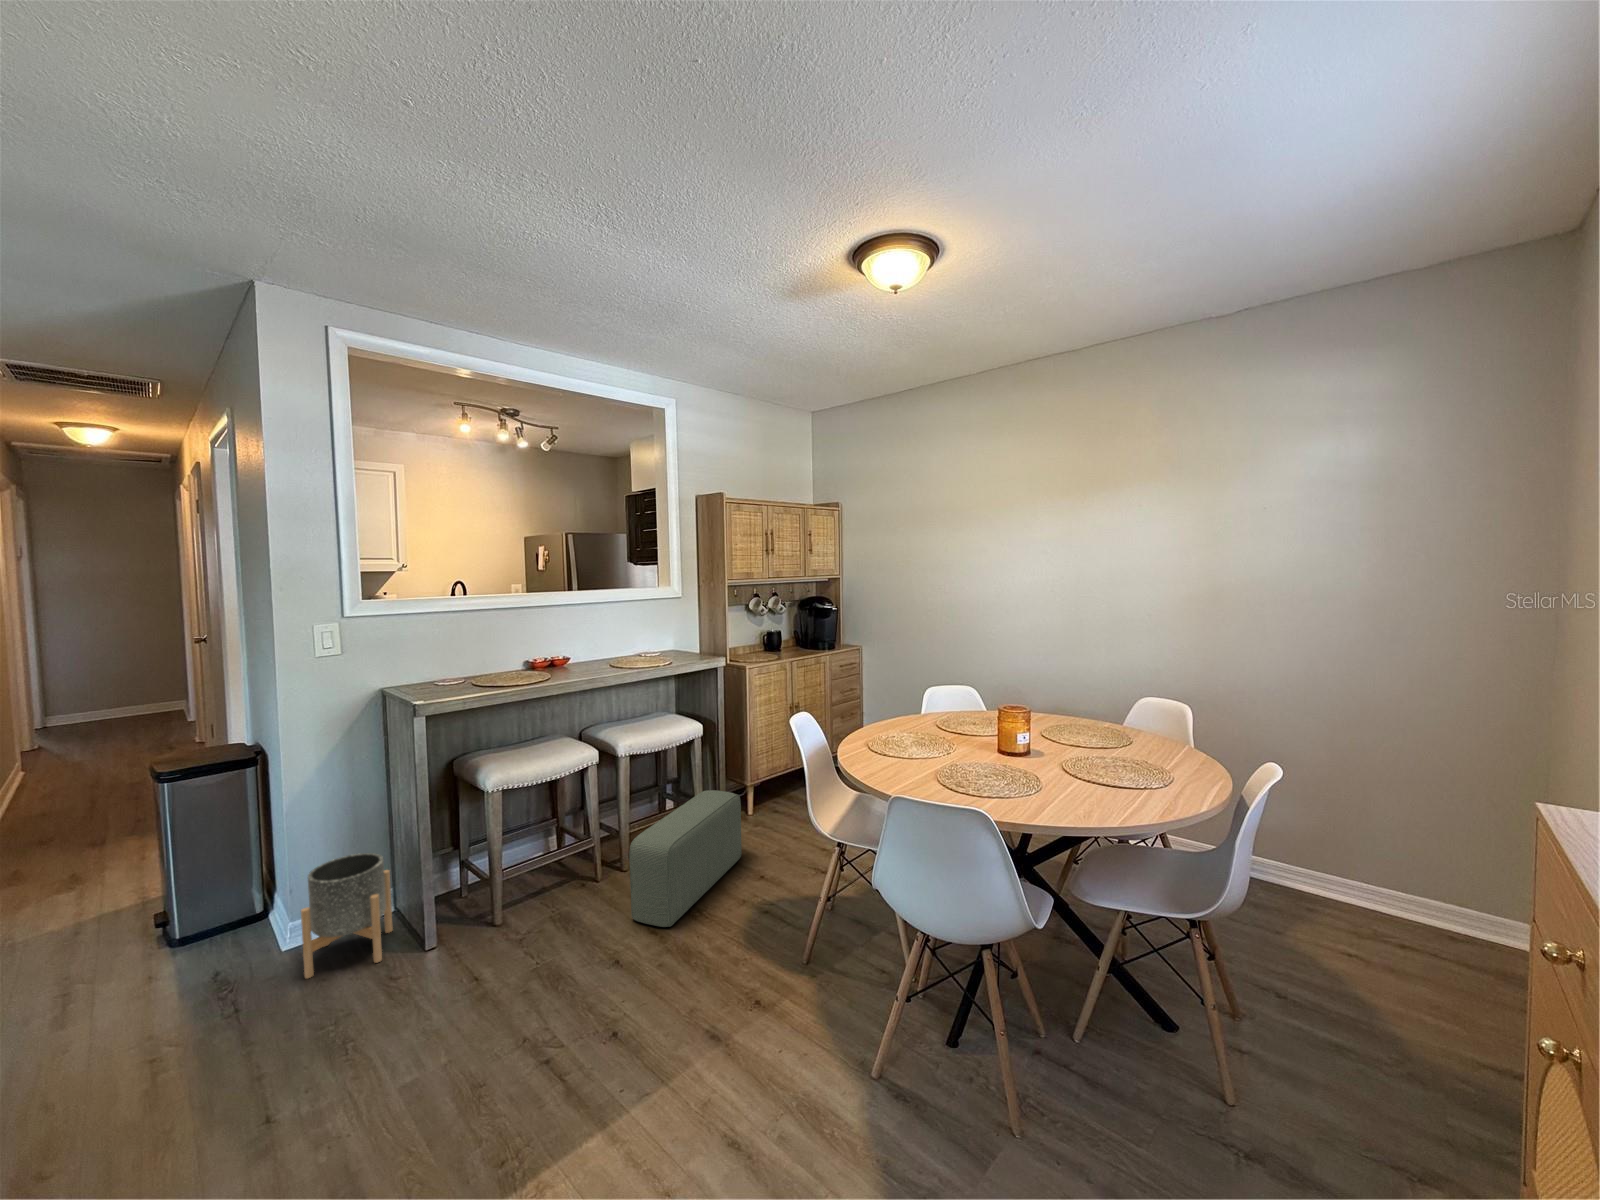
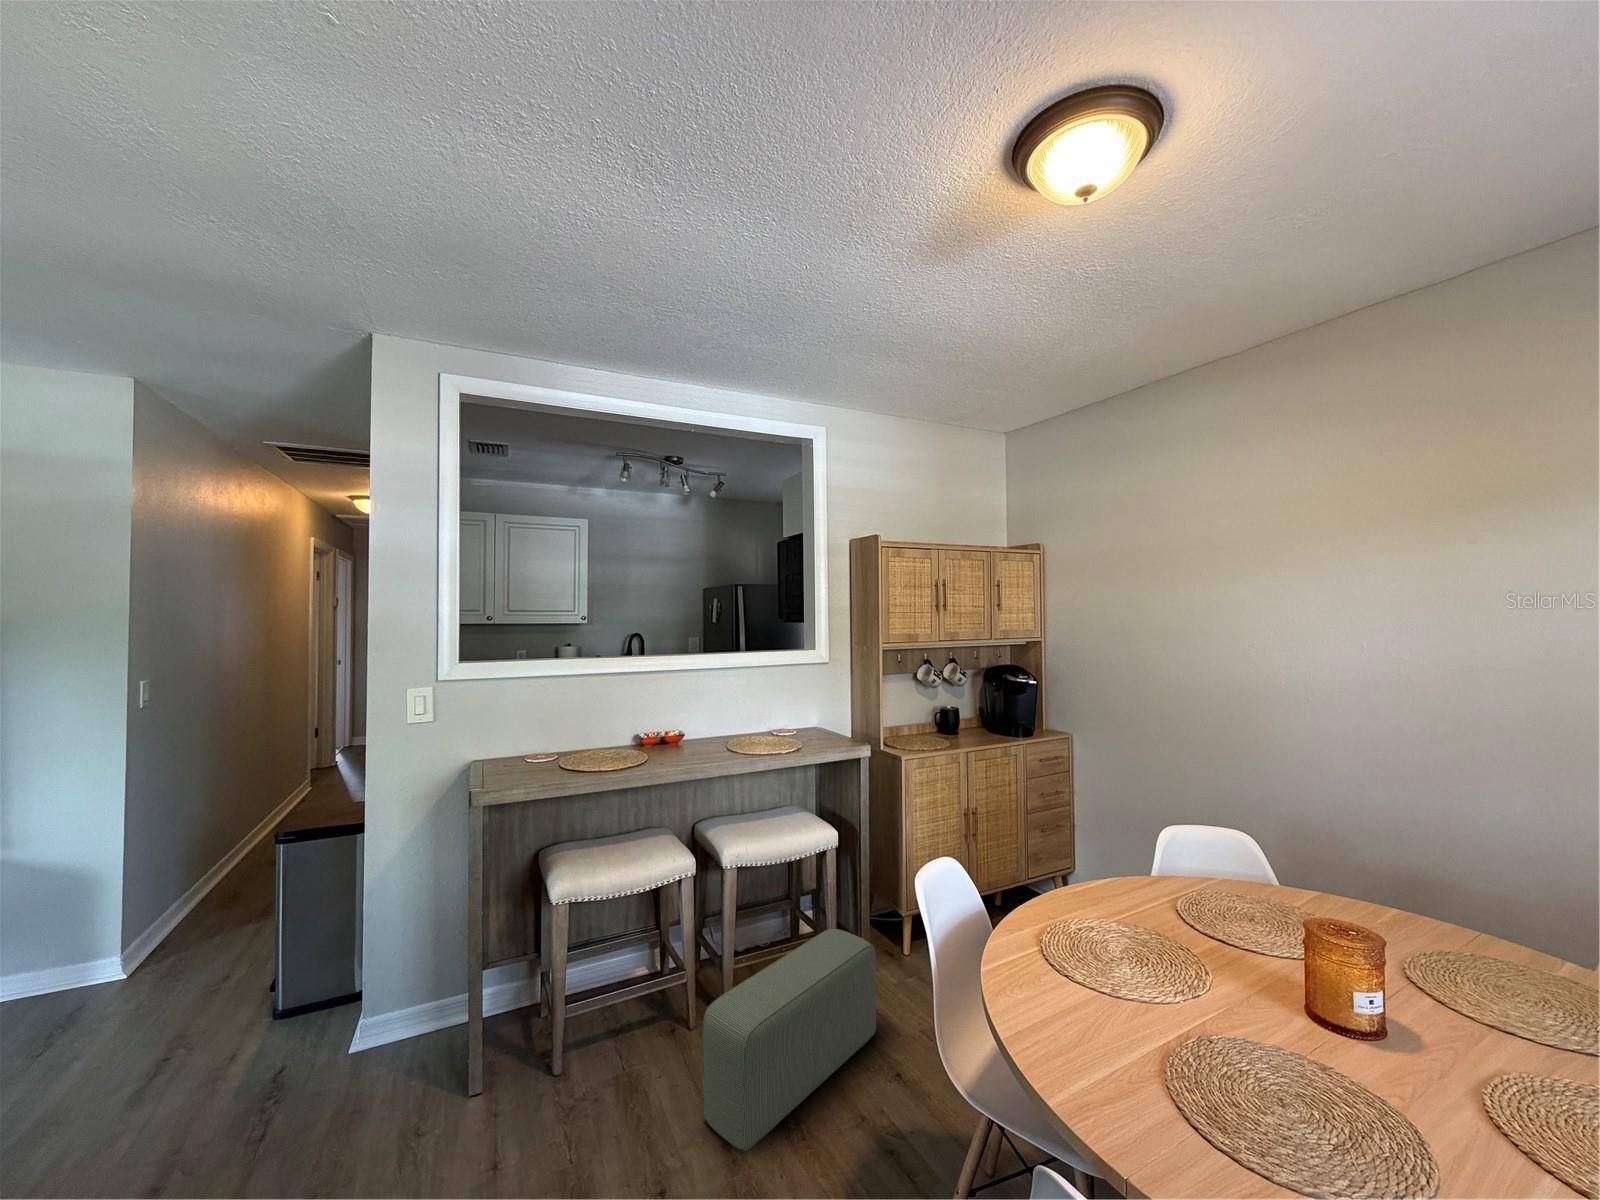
planter: present [301,853,393,978] -> none [340,955,454,1108]

